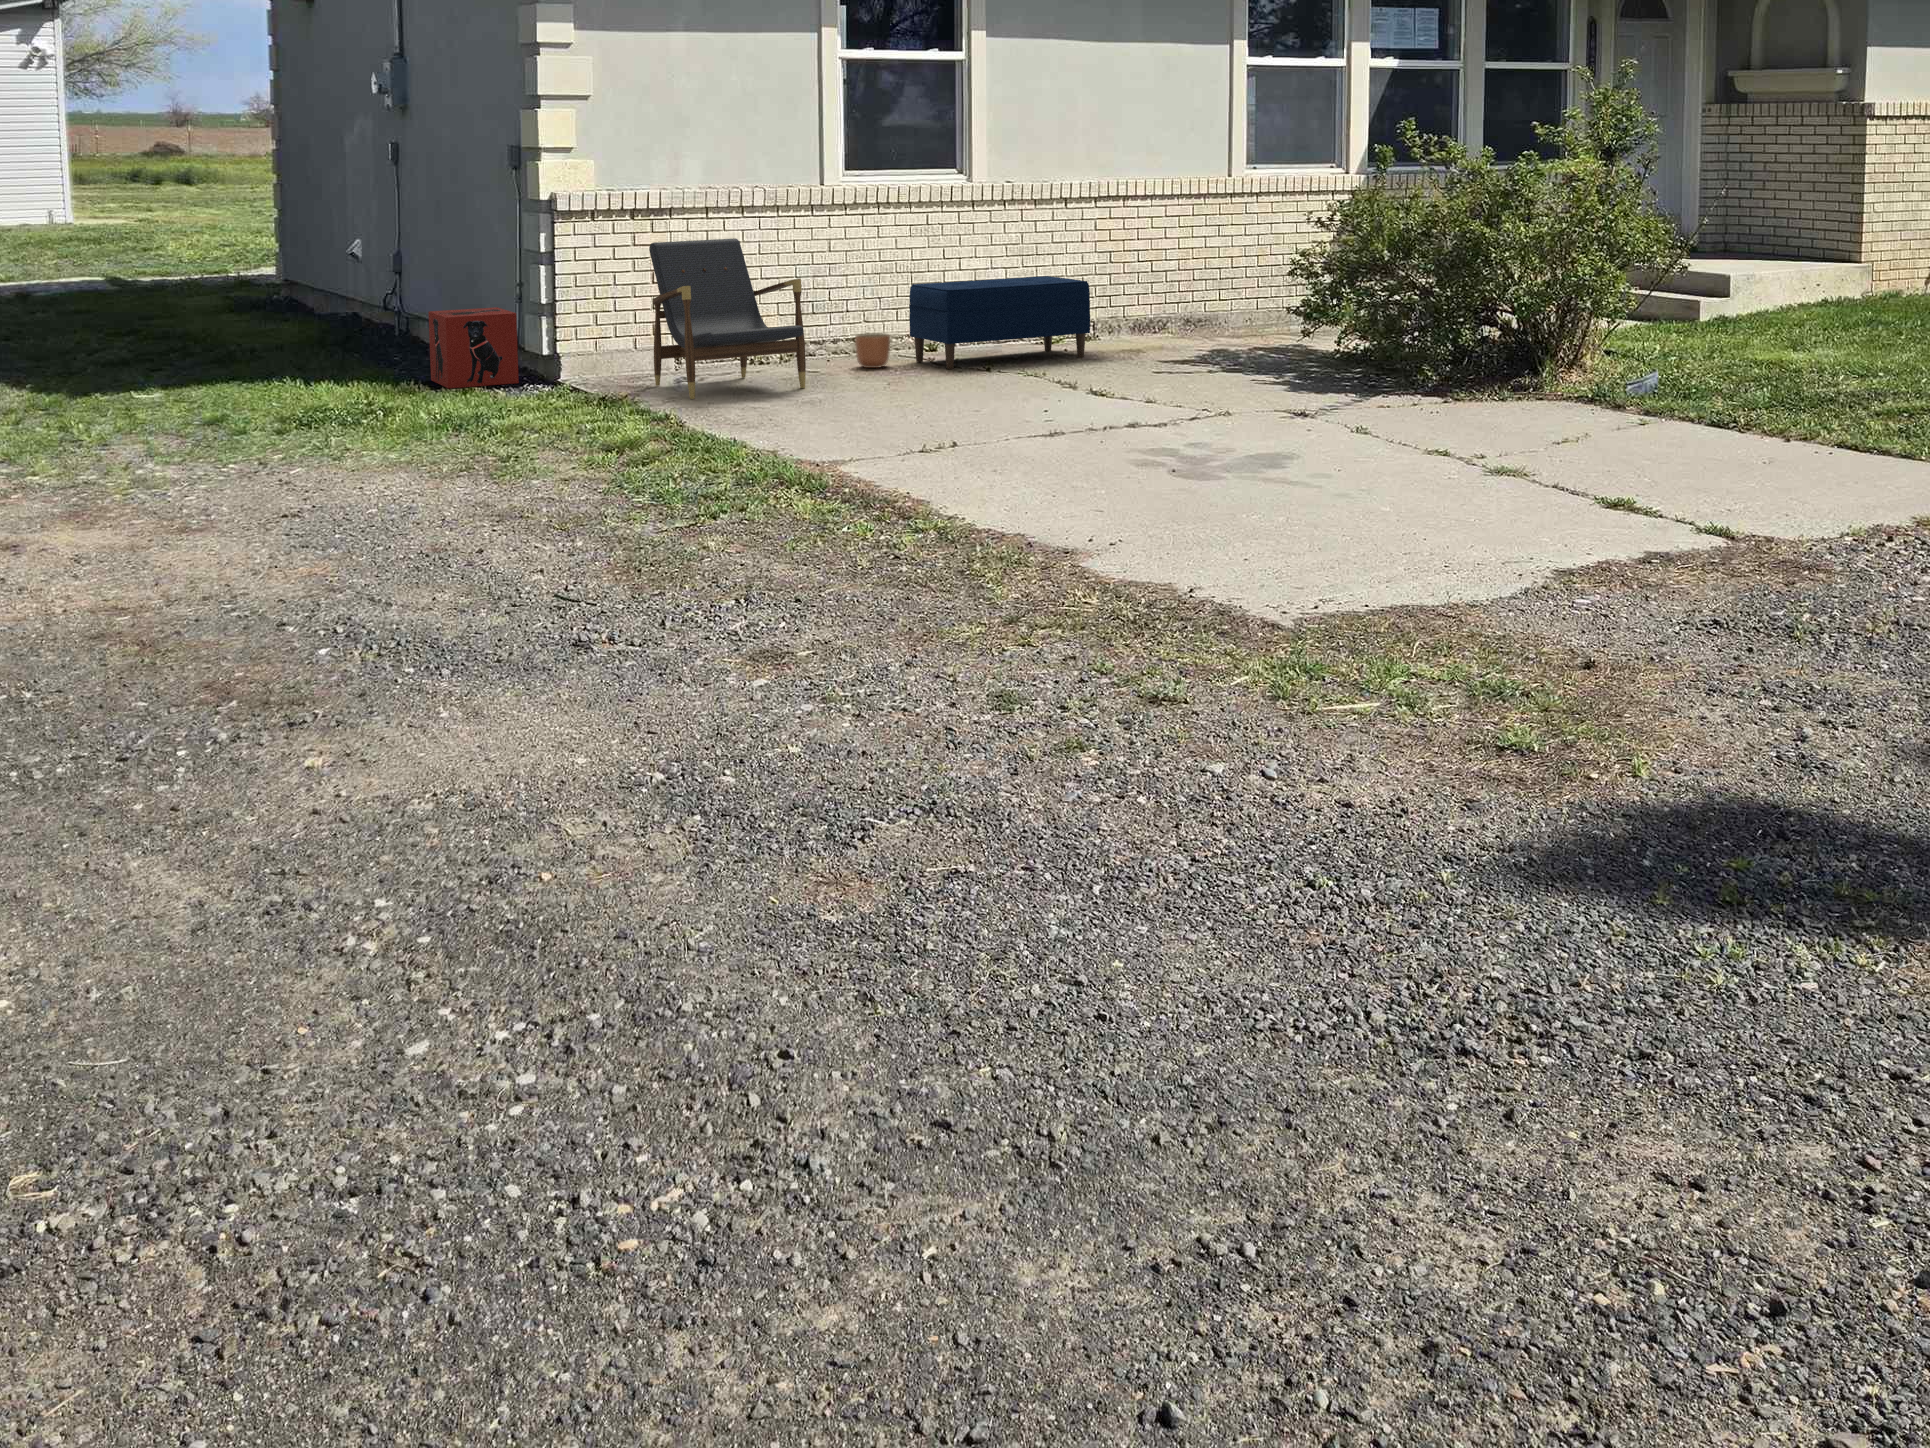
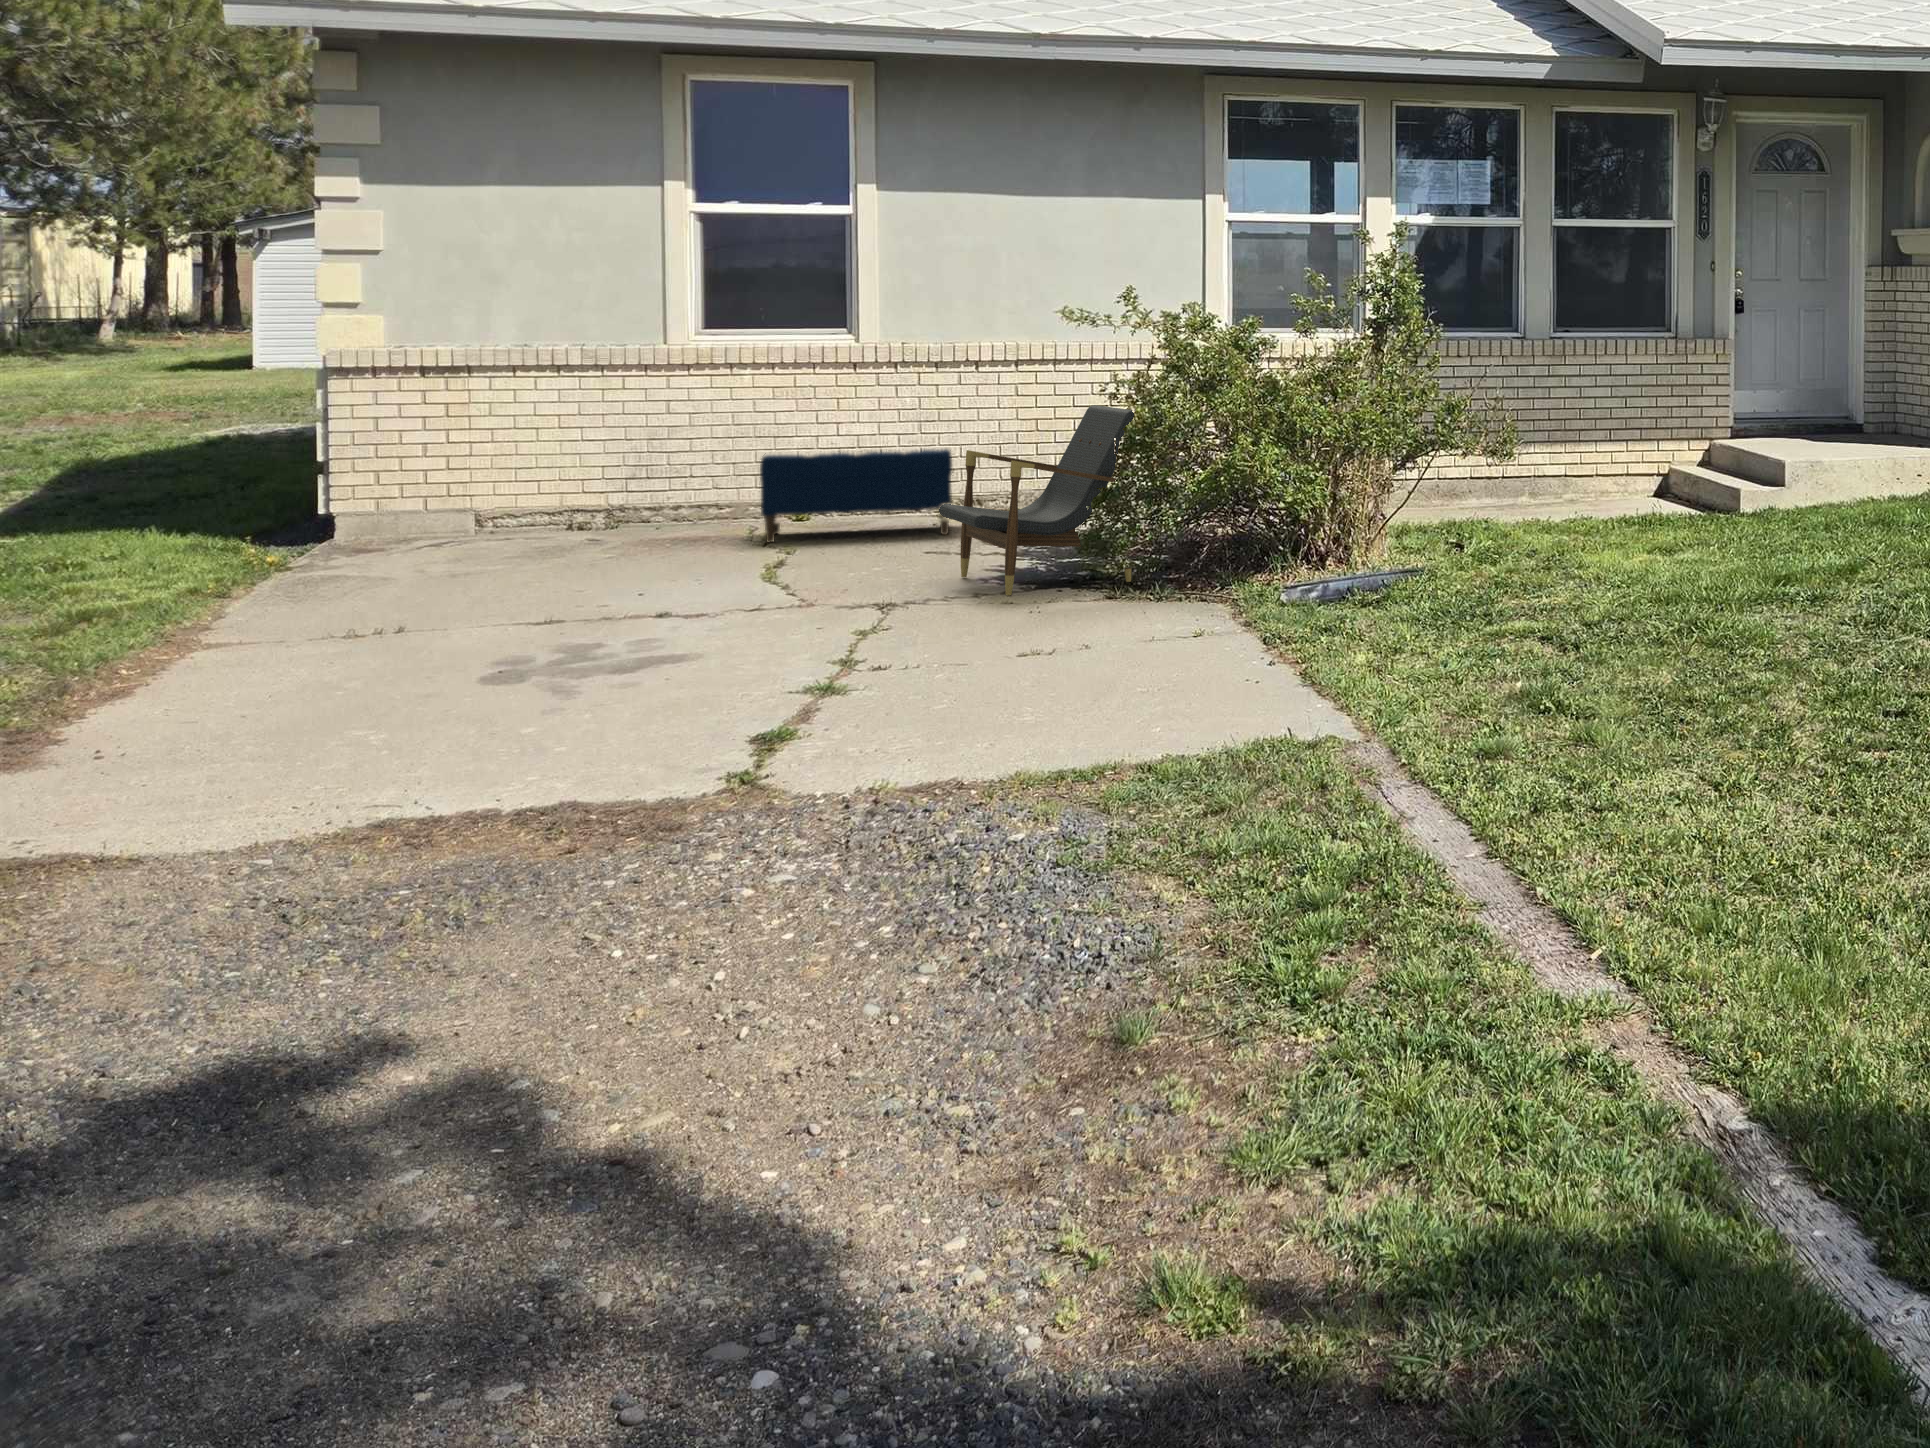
lounge chair: present [649,238,806,399] -> present [939,405,1134,596]
storage box: present [428,307,519,388] -> none [262,464,368,545]
planter: present [855,333,890,368] -> none [691,502,732,539]

